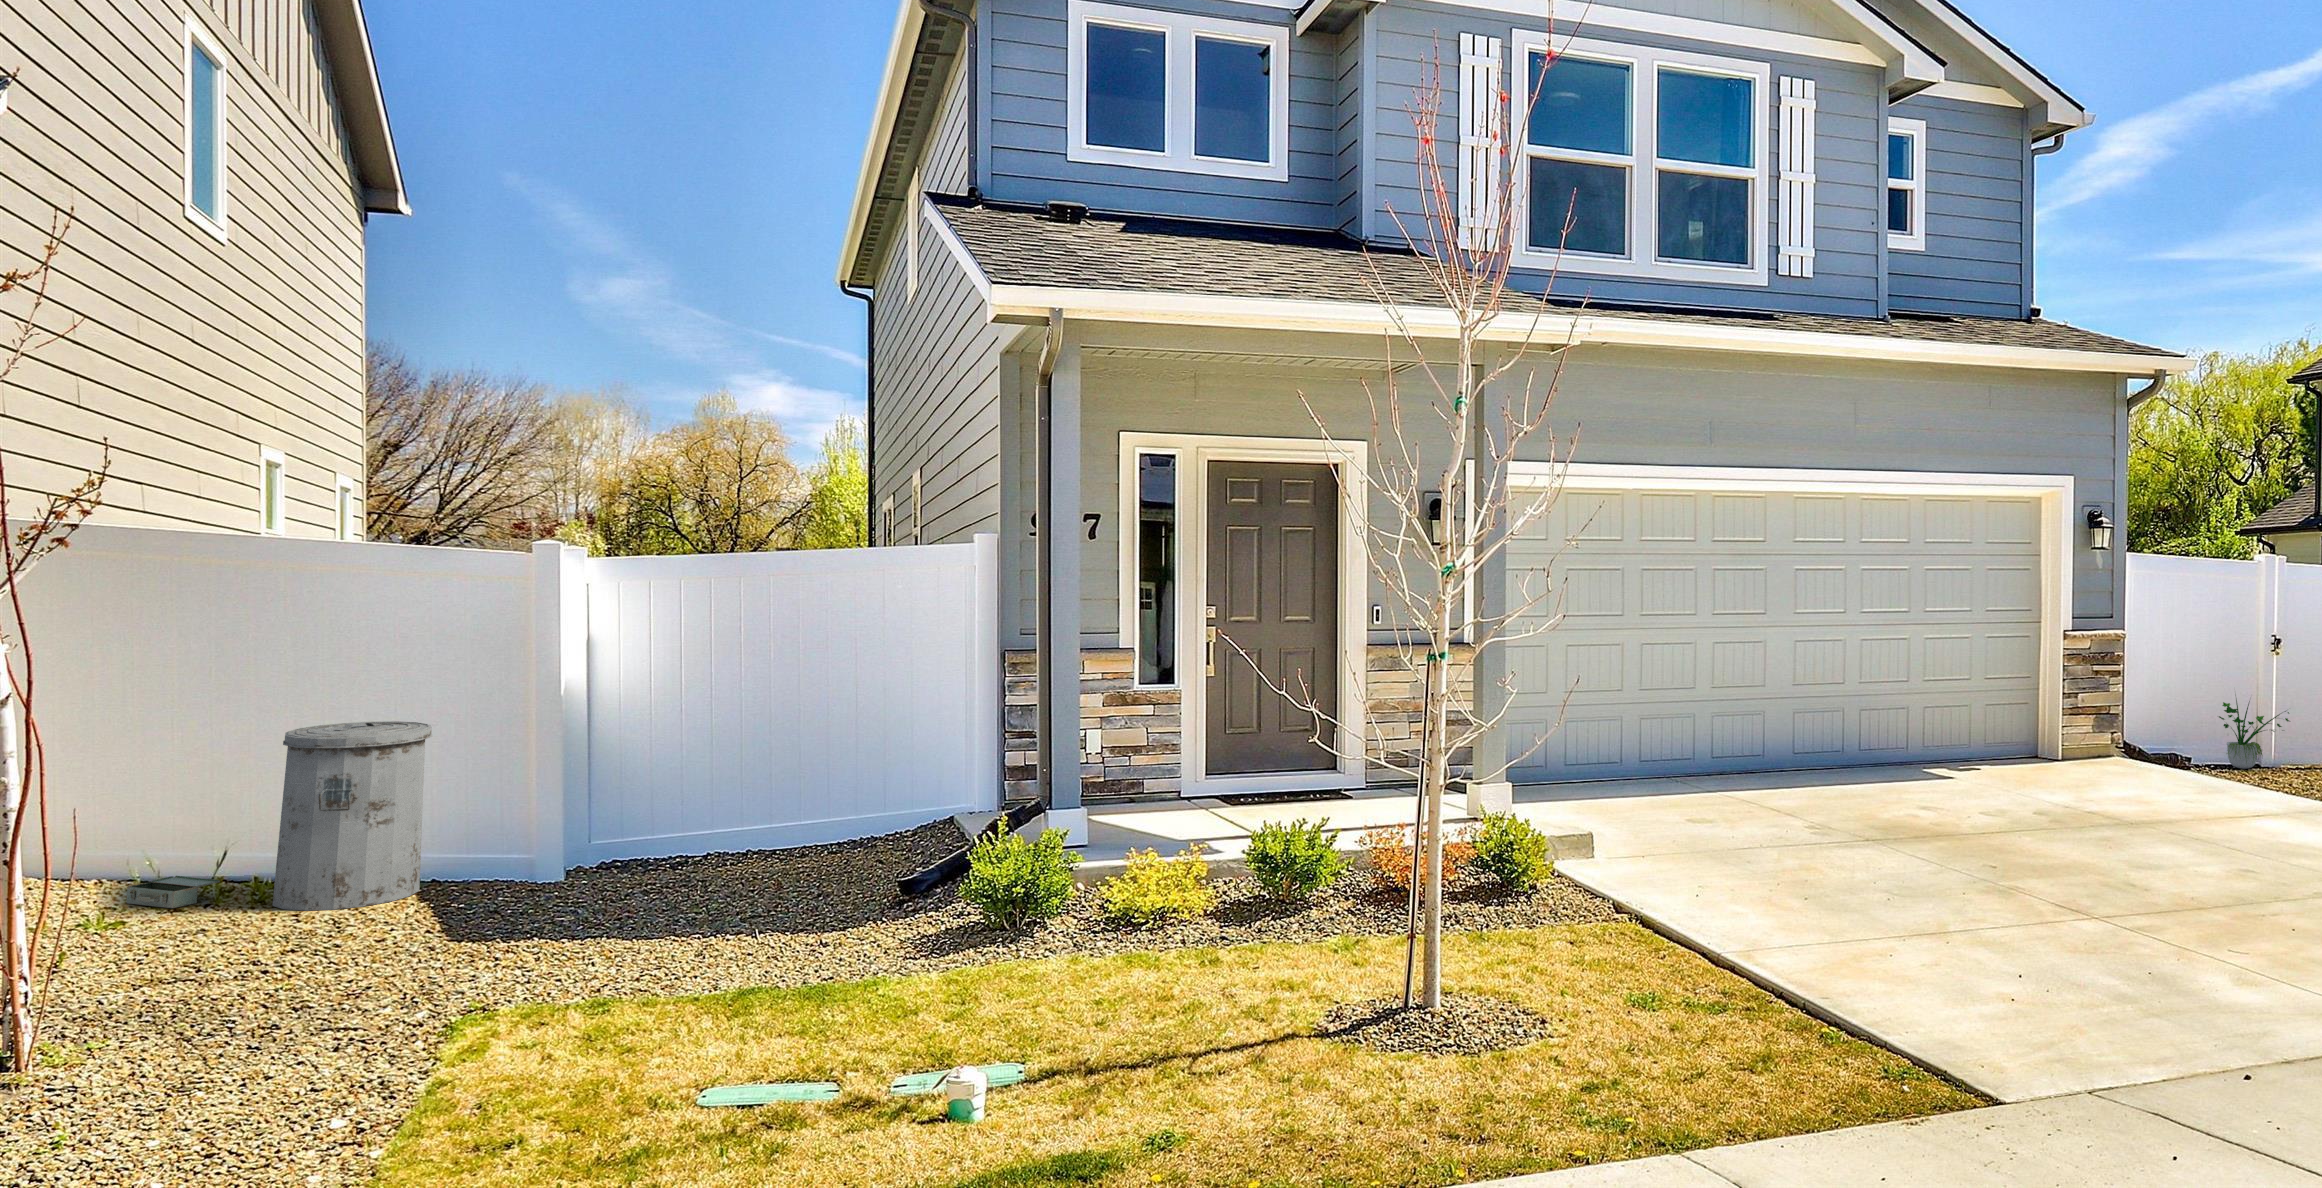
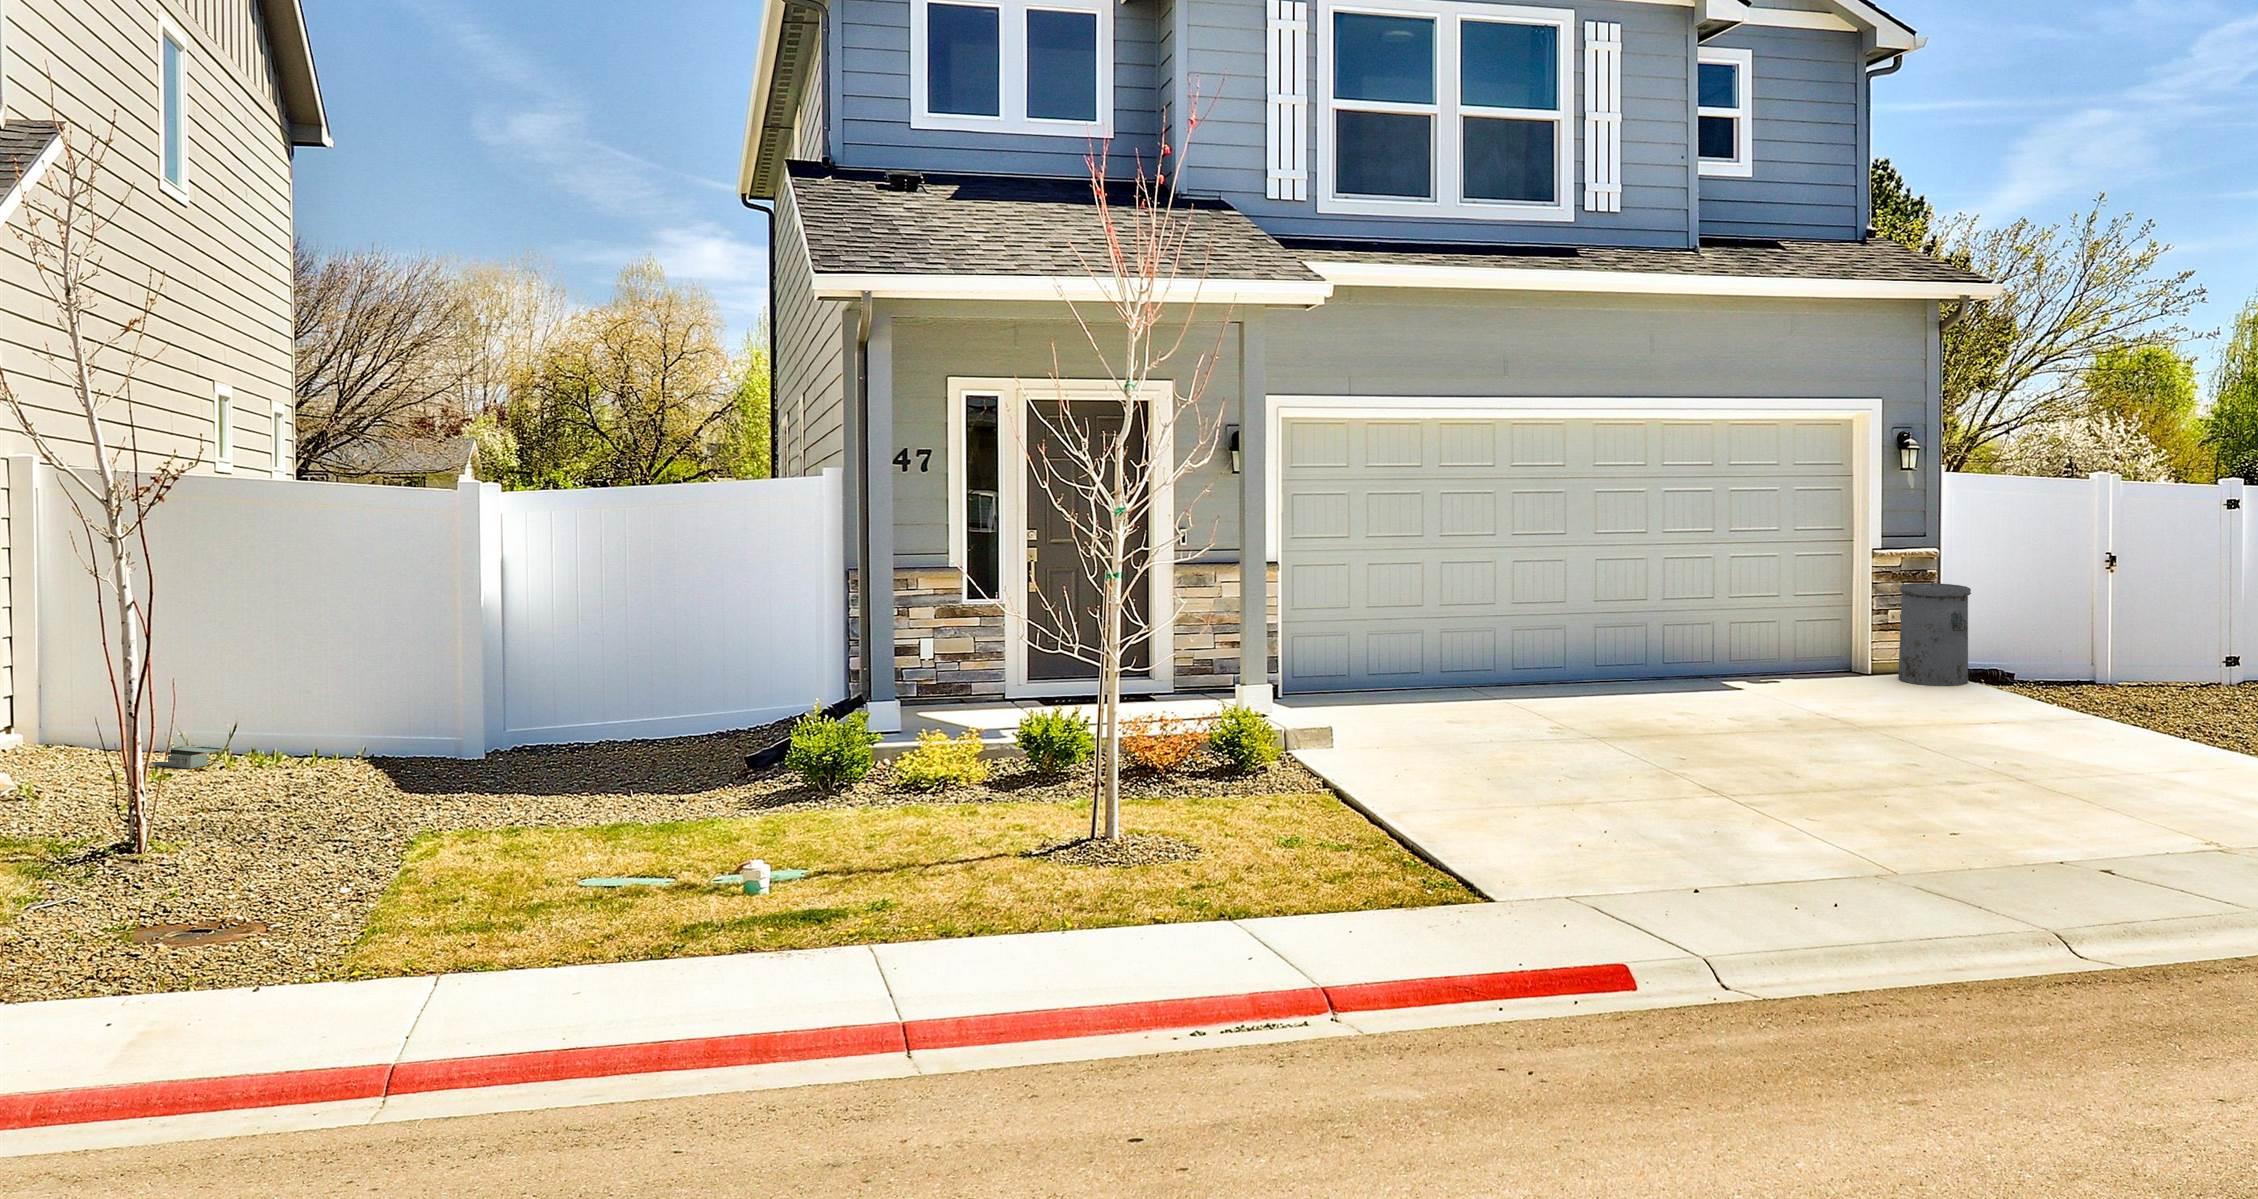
potted plant: present [2219,699,2289,769] -> none [2000,598,2075,674]
trash can: present [273,721,432,911] -> present [1898,583,1971,686]

